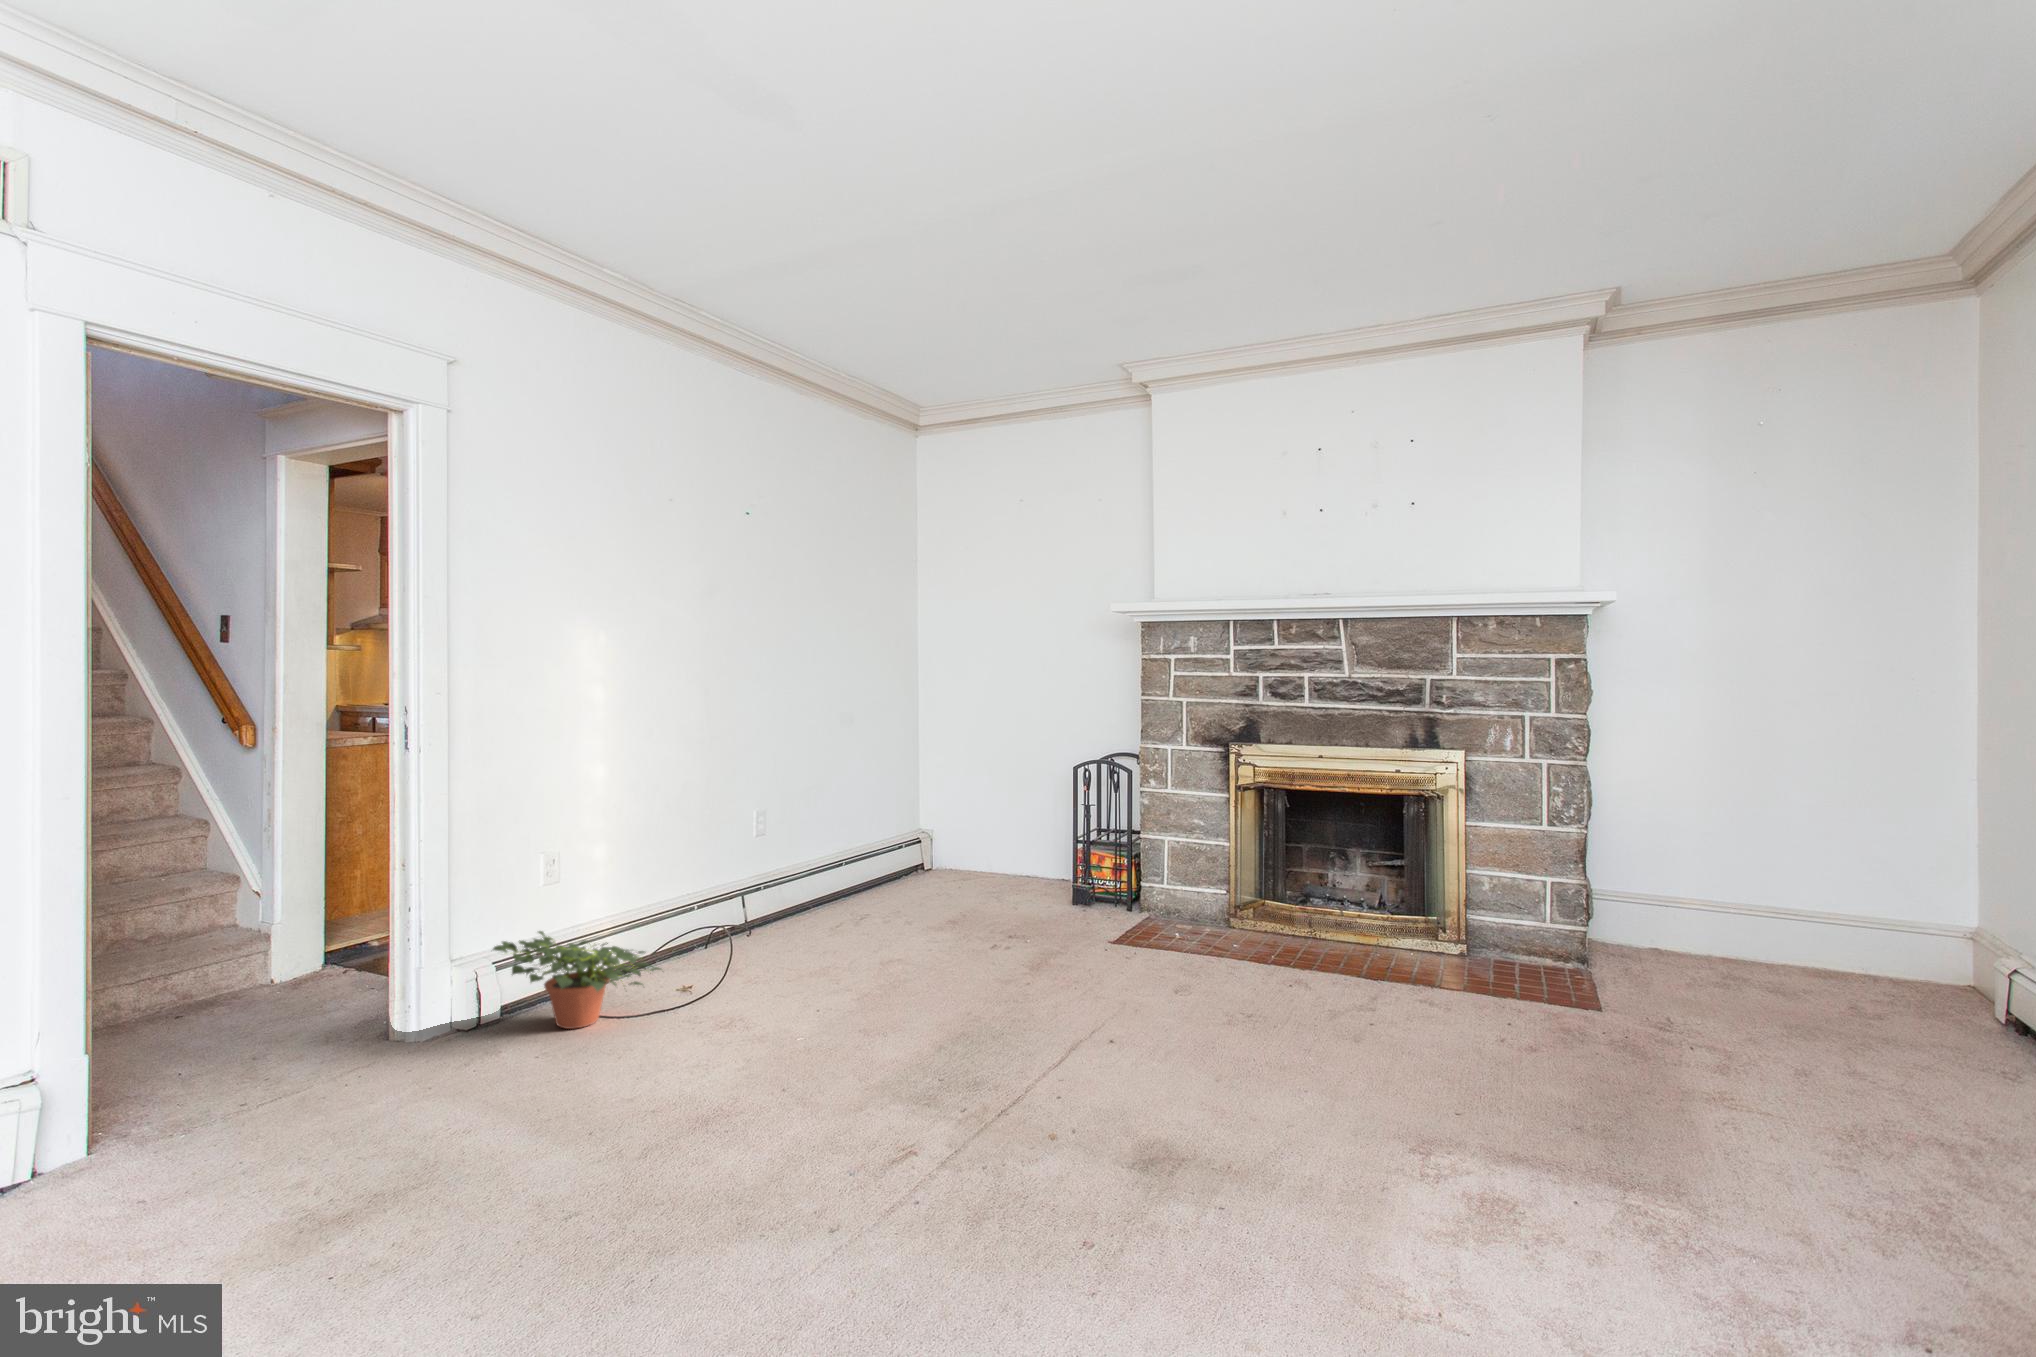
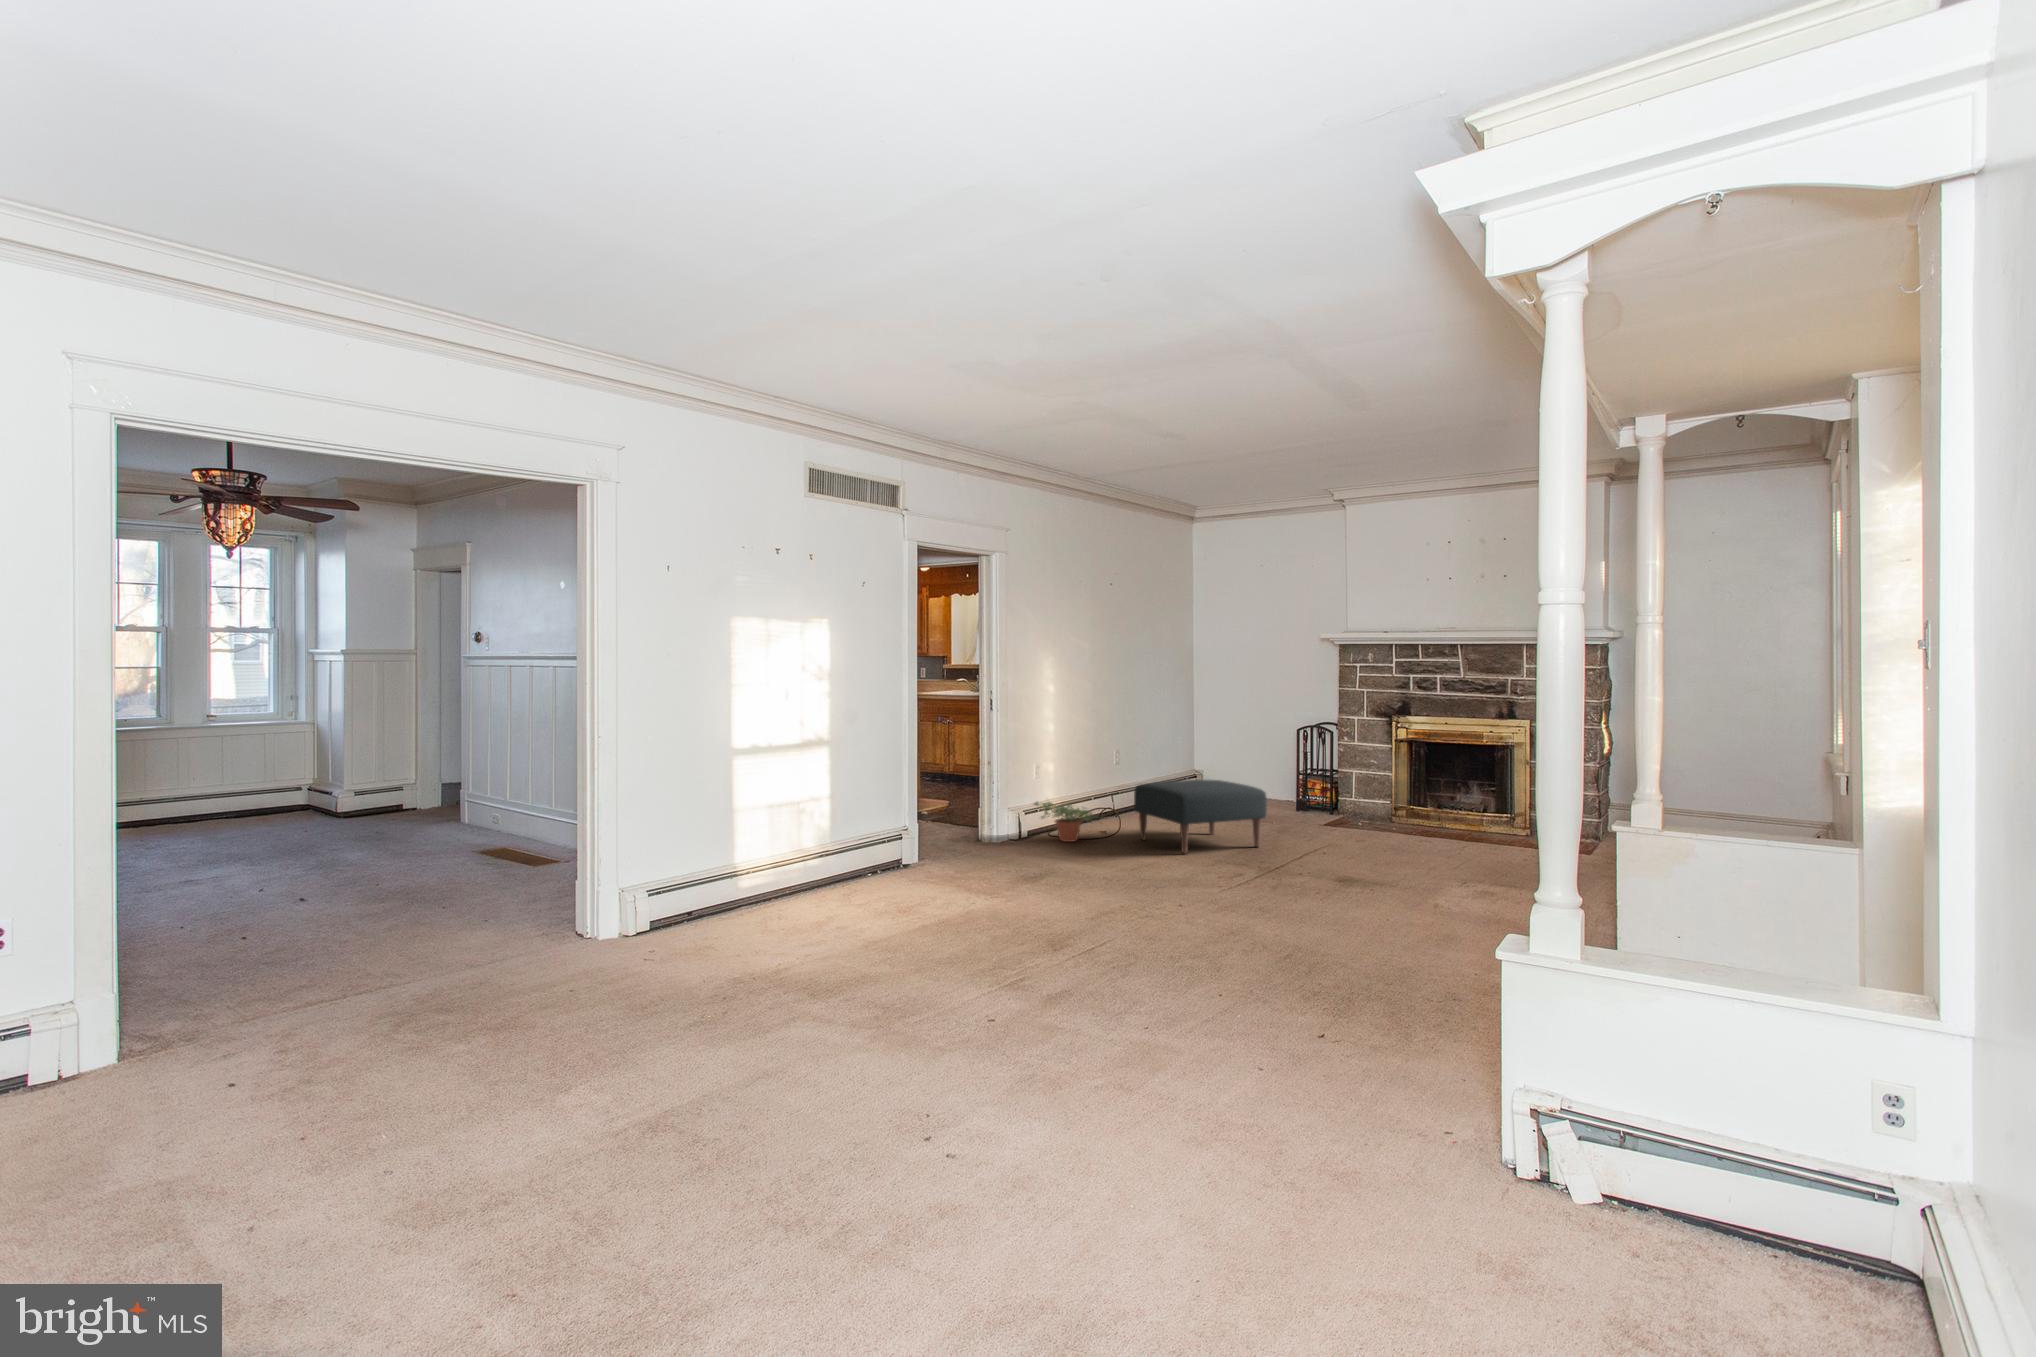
ottoman: none [727,876,991,1068] -> present [1134,780,1267,854]

